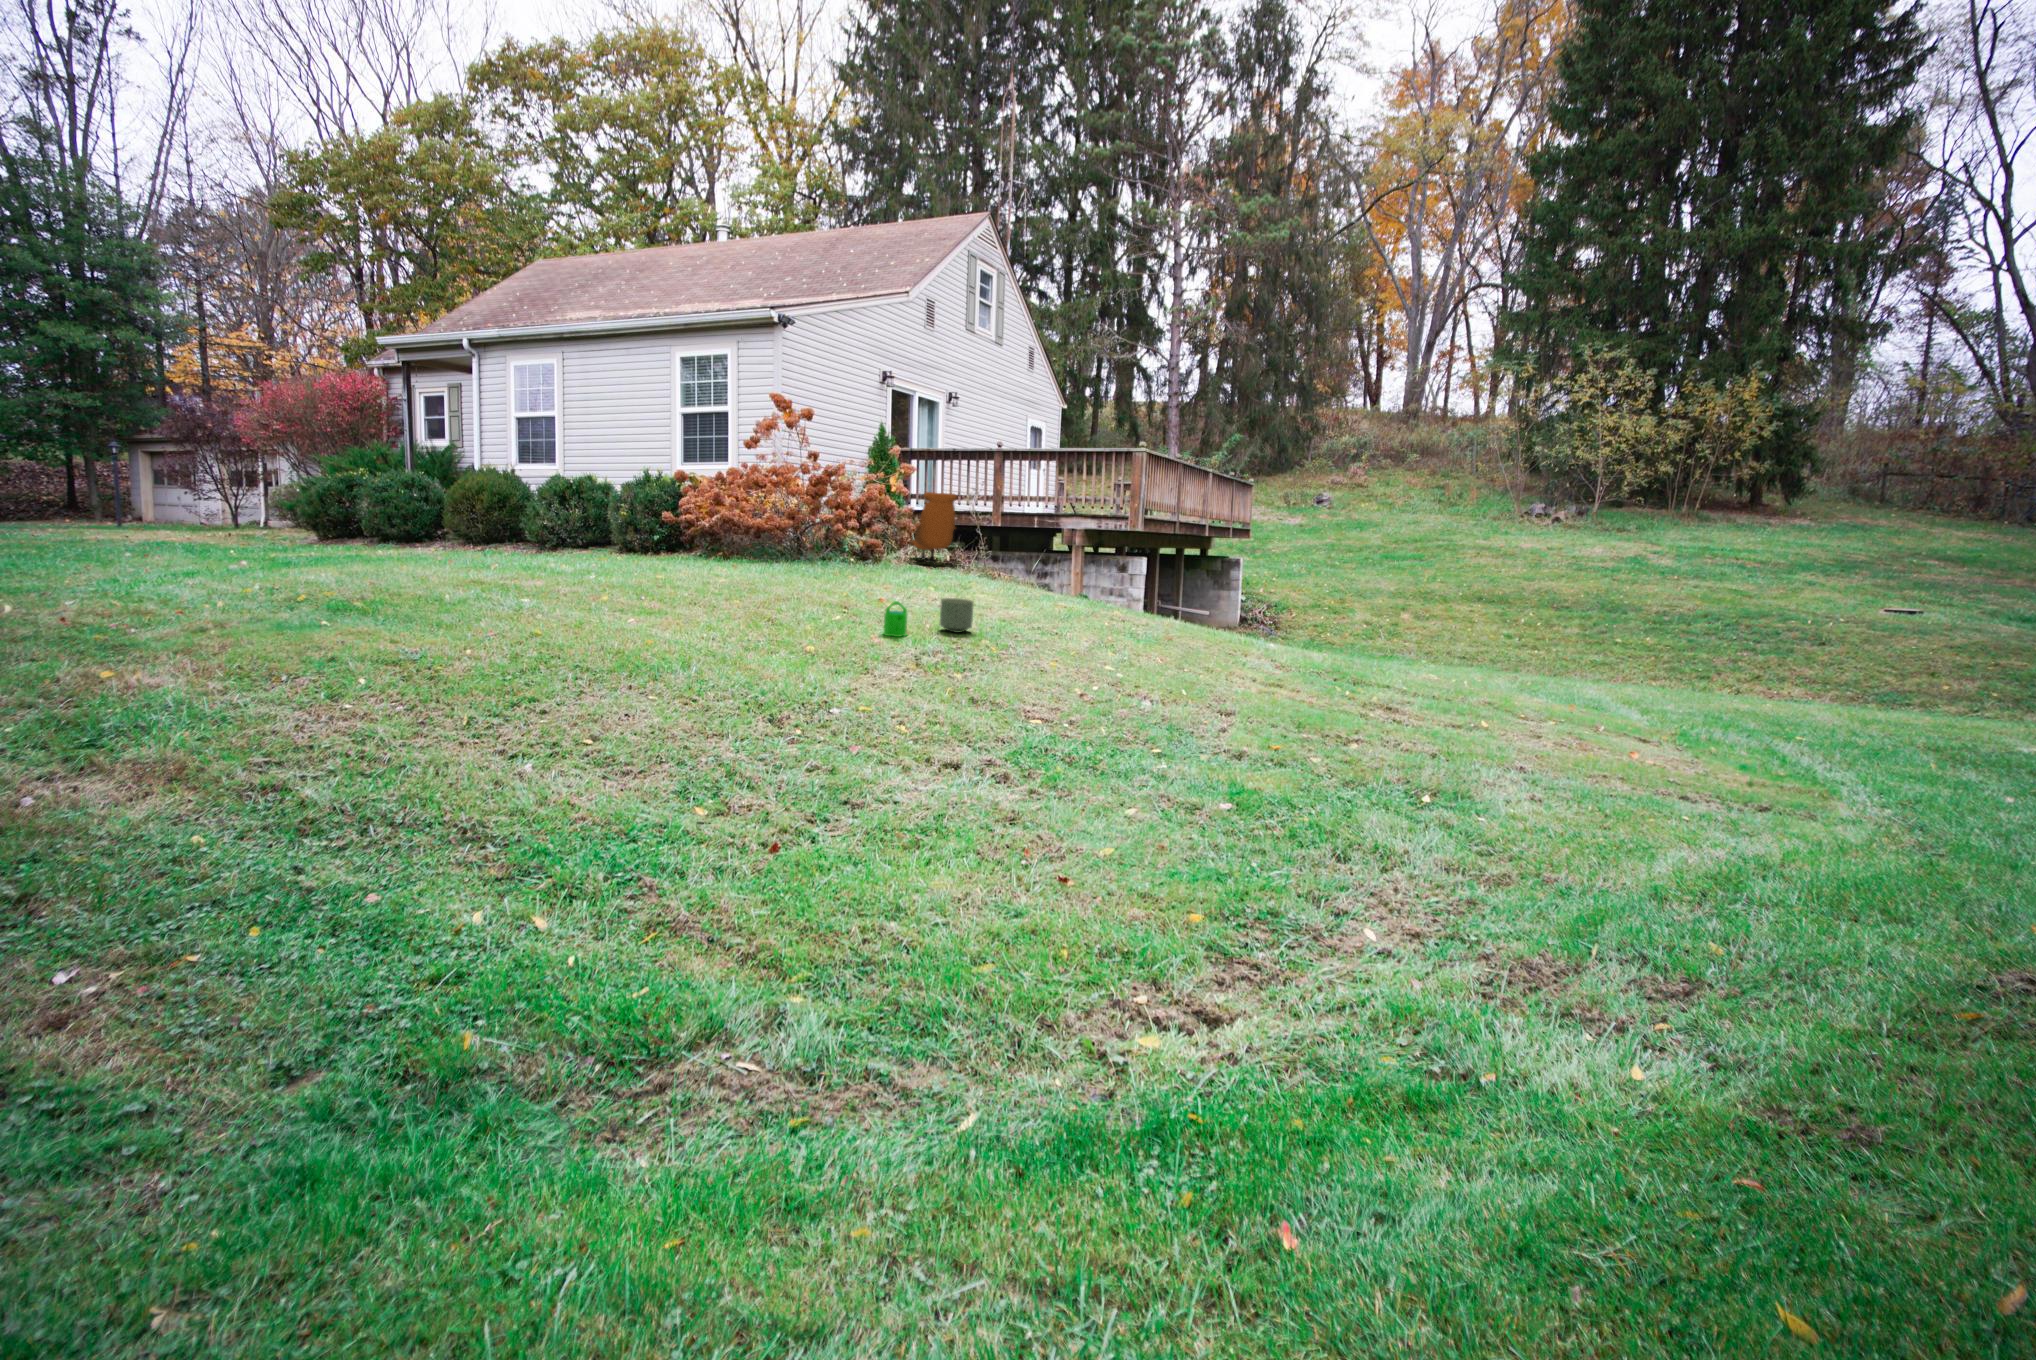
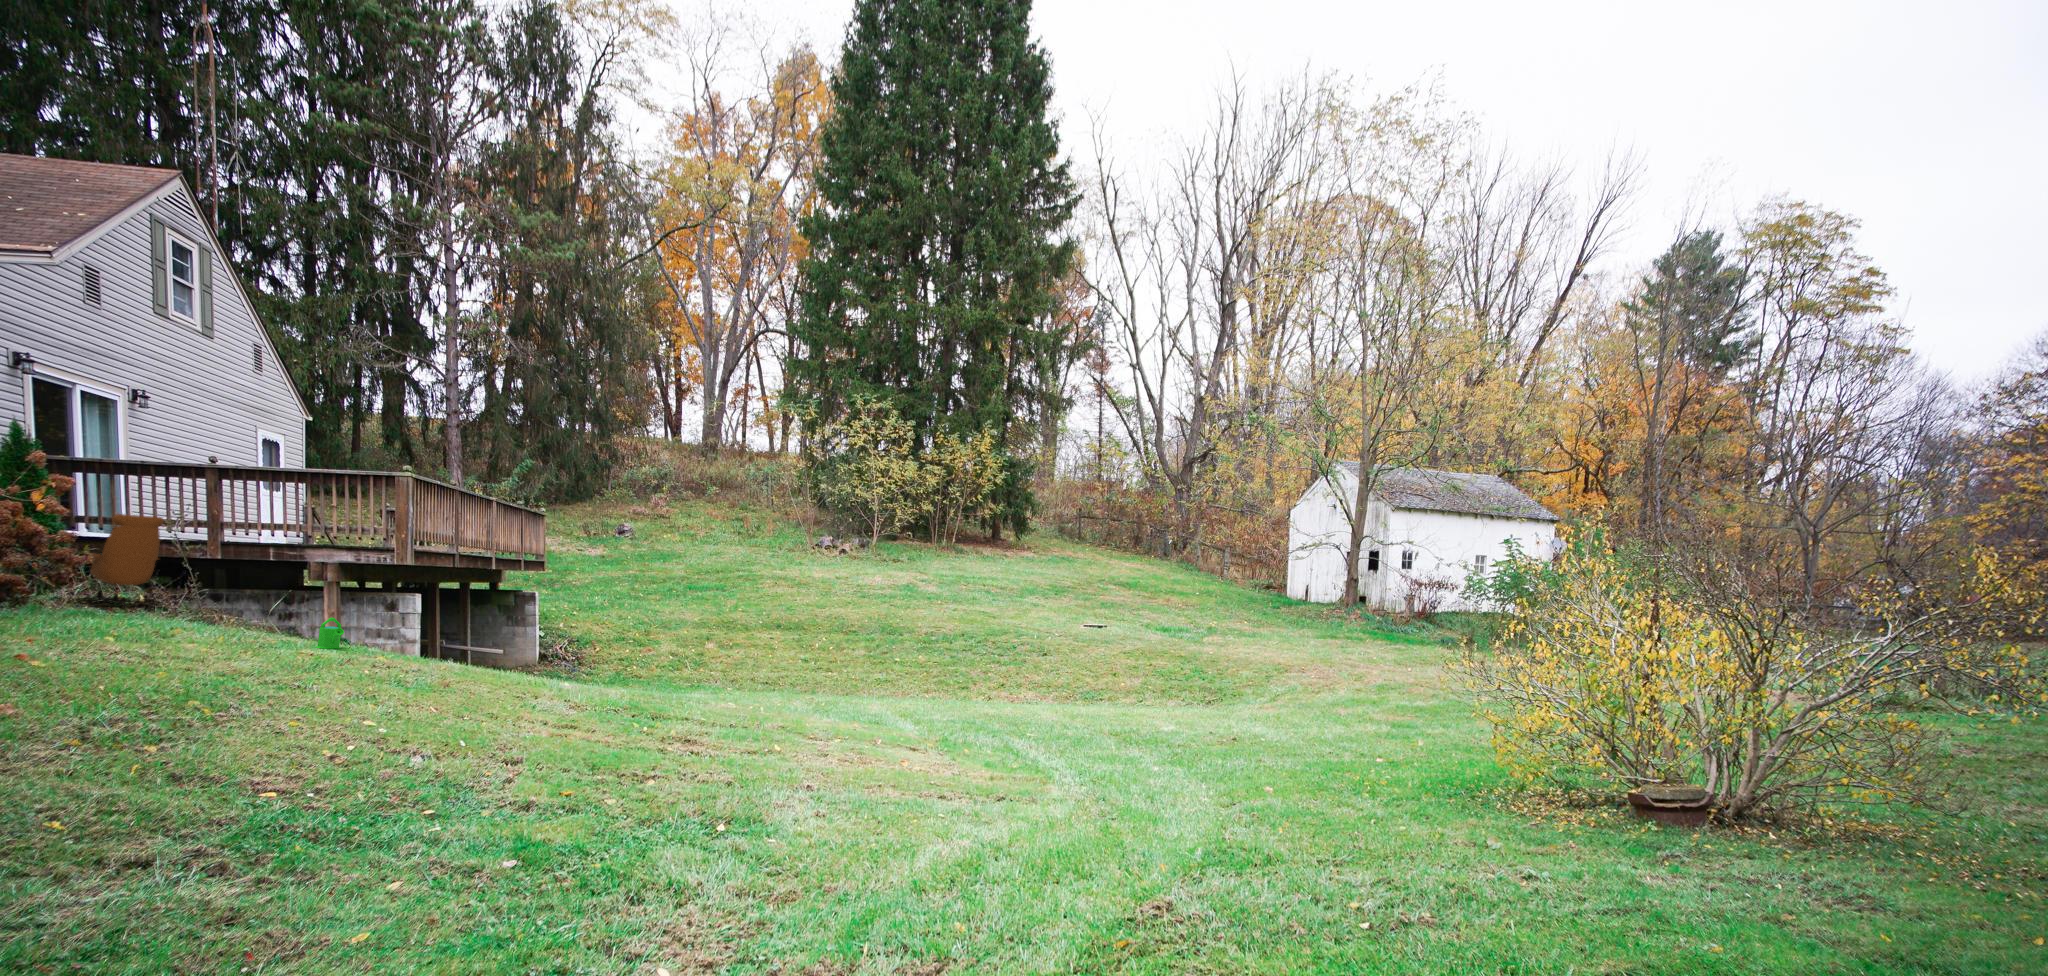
planter: present [939,598,973,633] -> none [179,631,228,669]
watering can: present [883,601,907,637] -> present [316,618,344,649]

